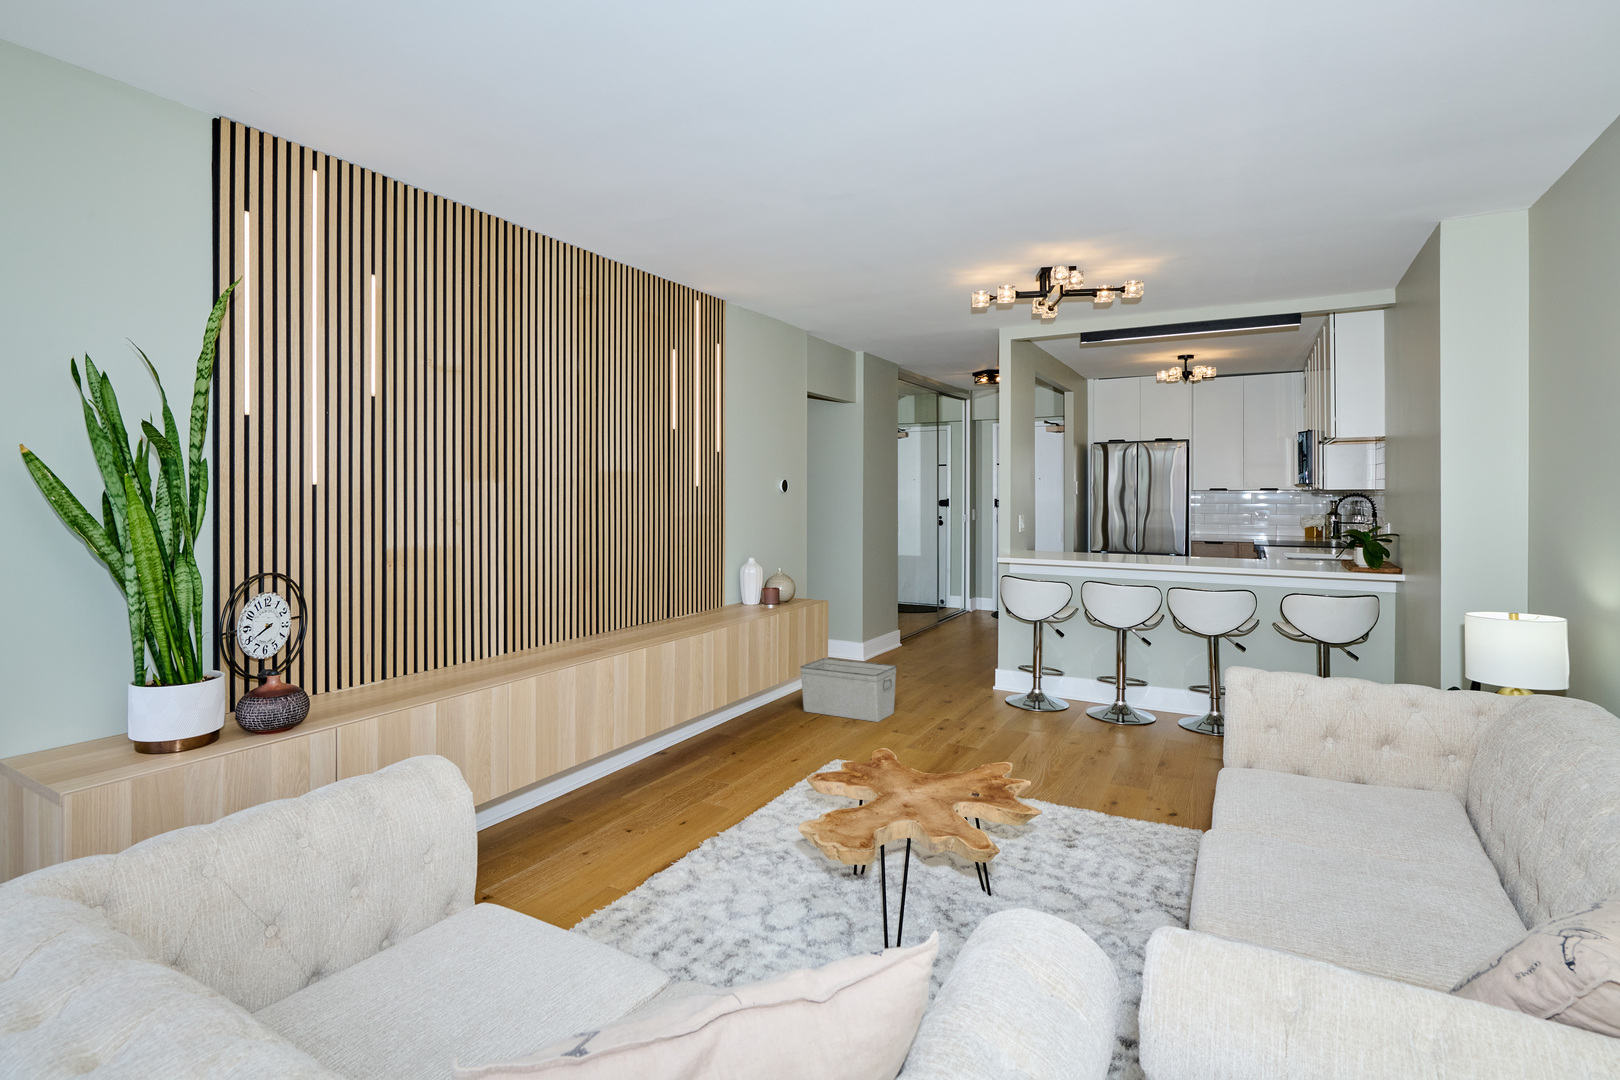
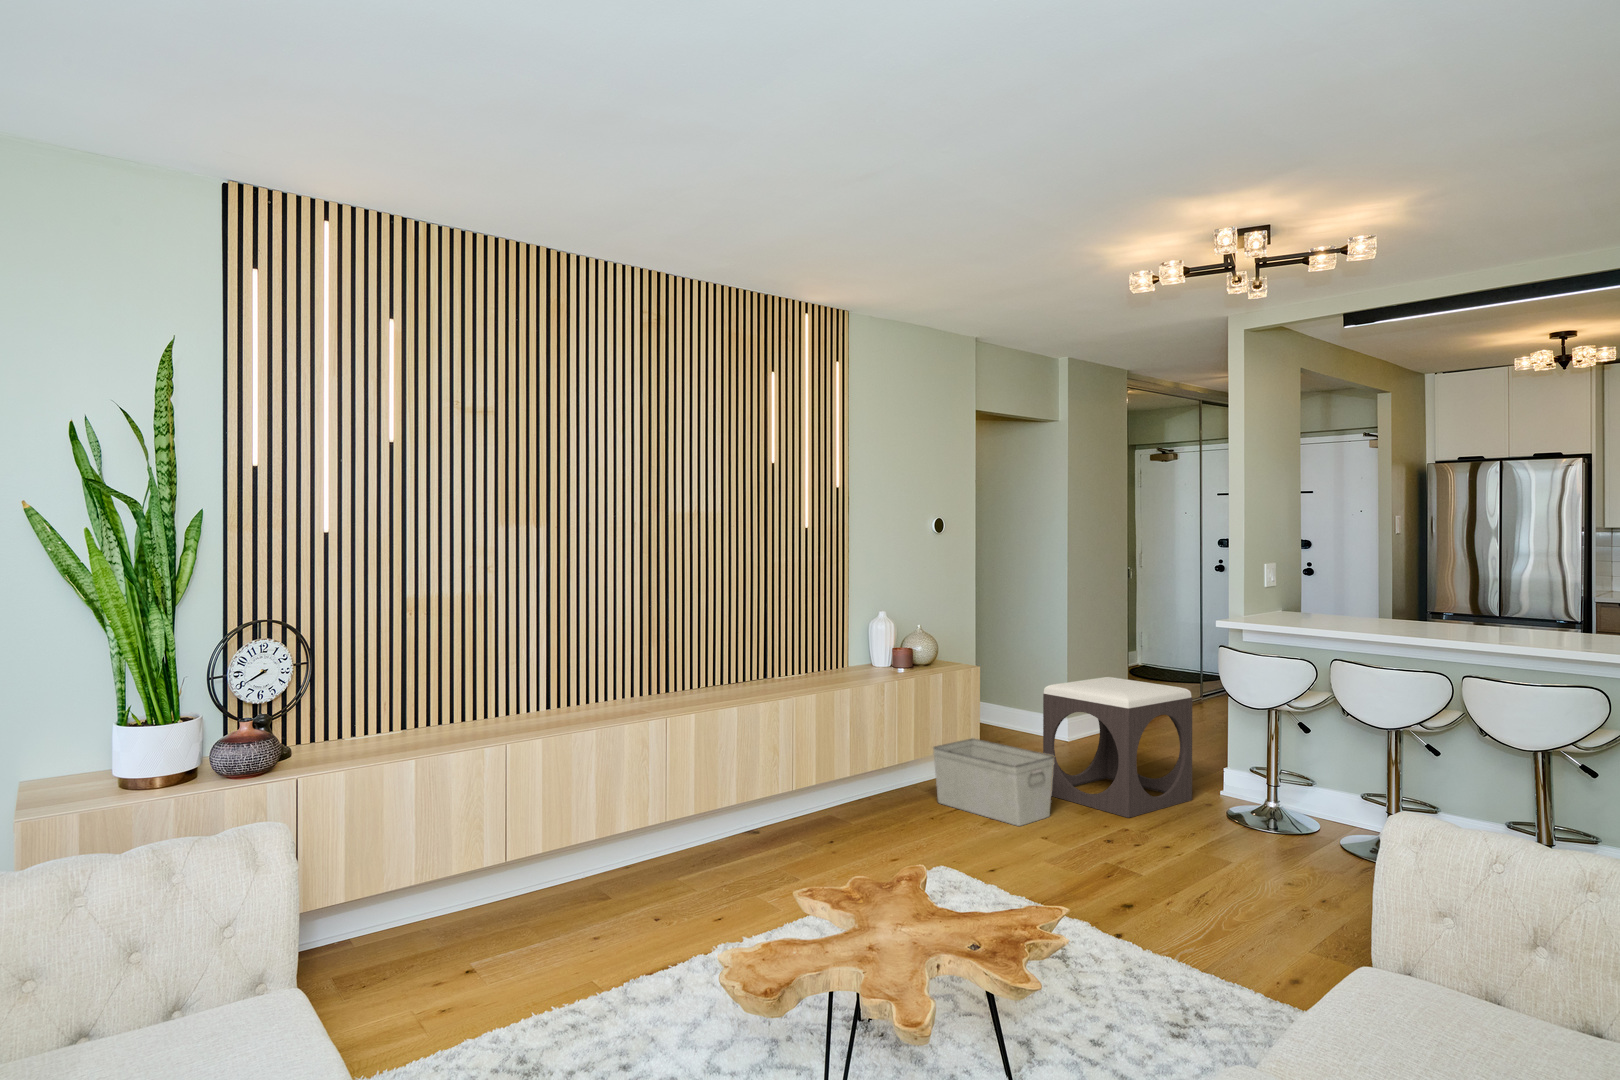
footstool: none [876,605,982,708] -> present [1043,677,1192,818]

